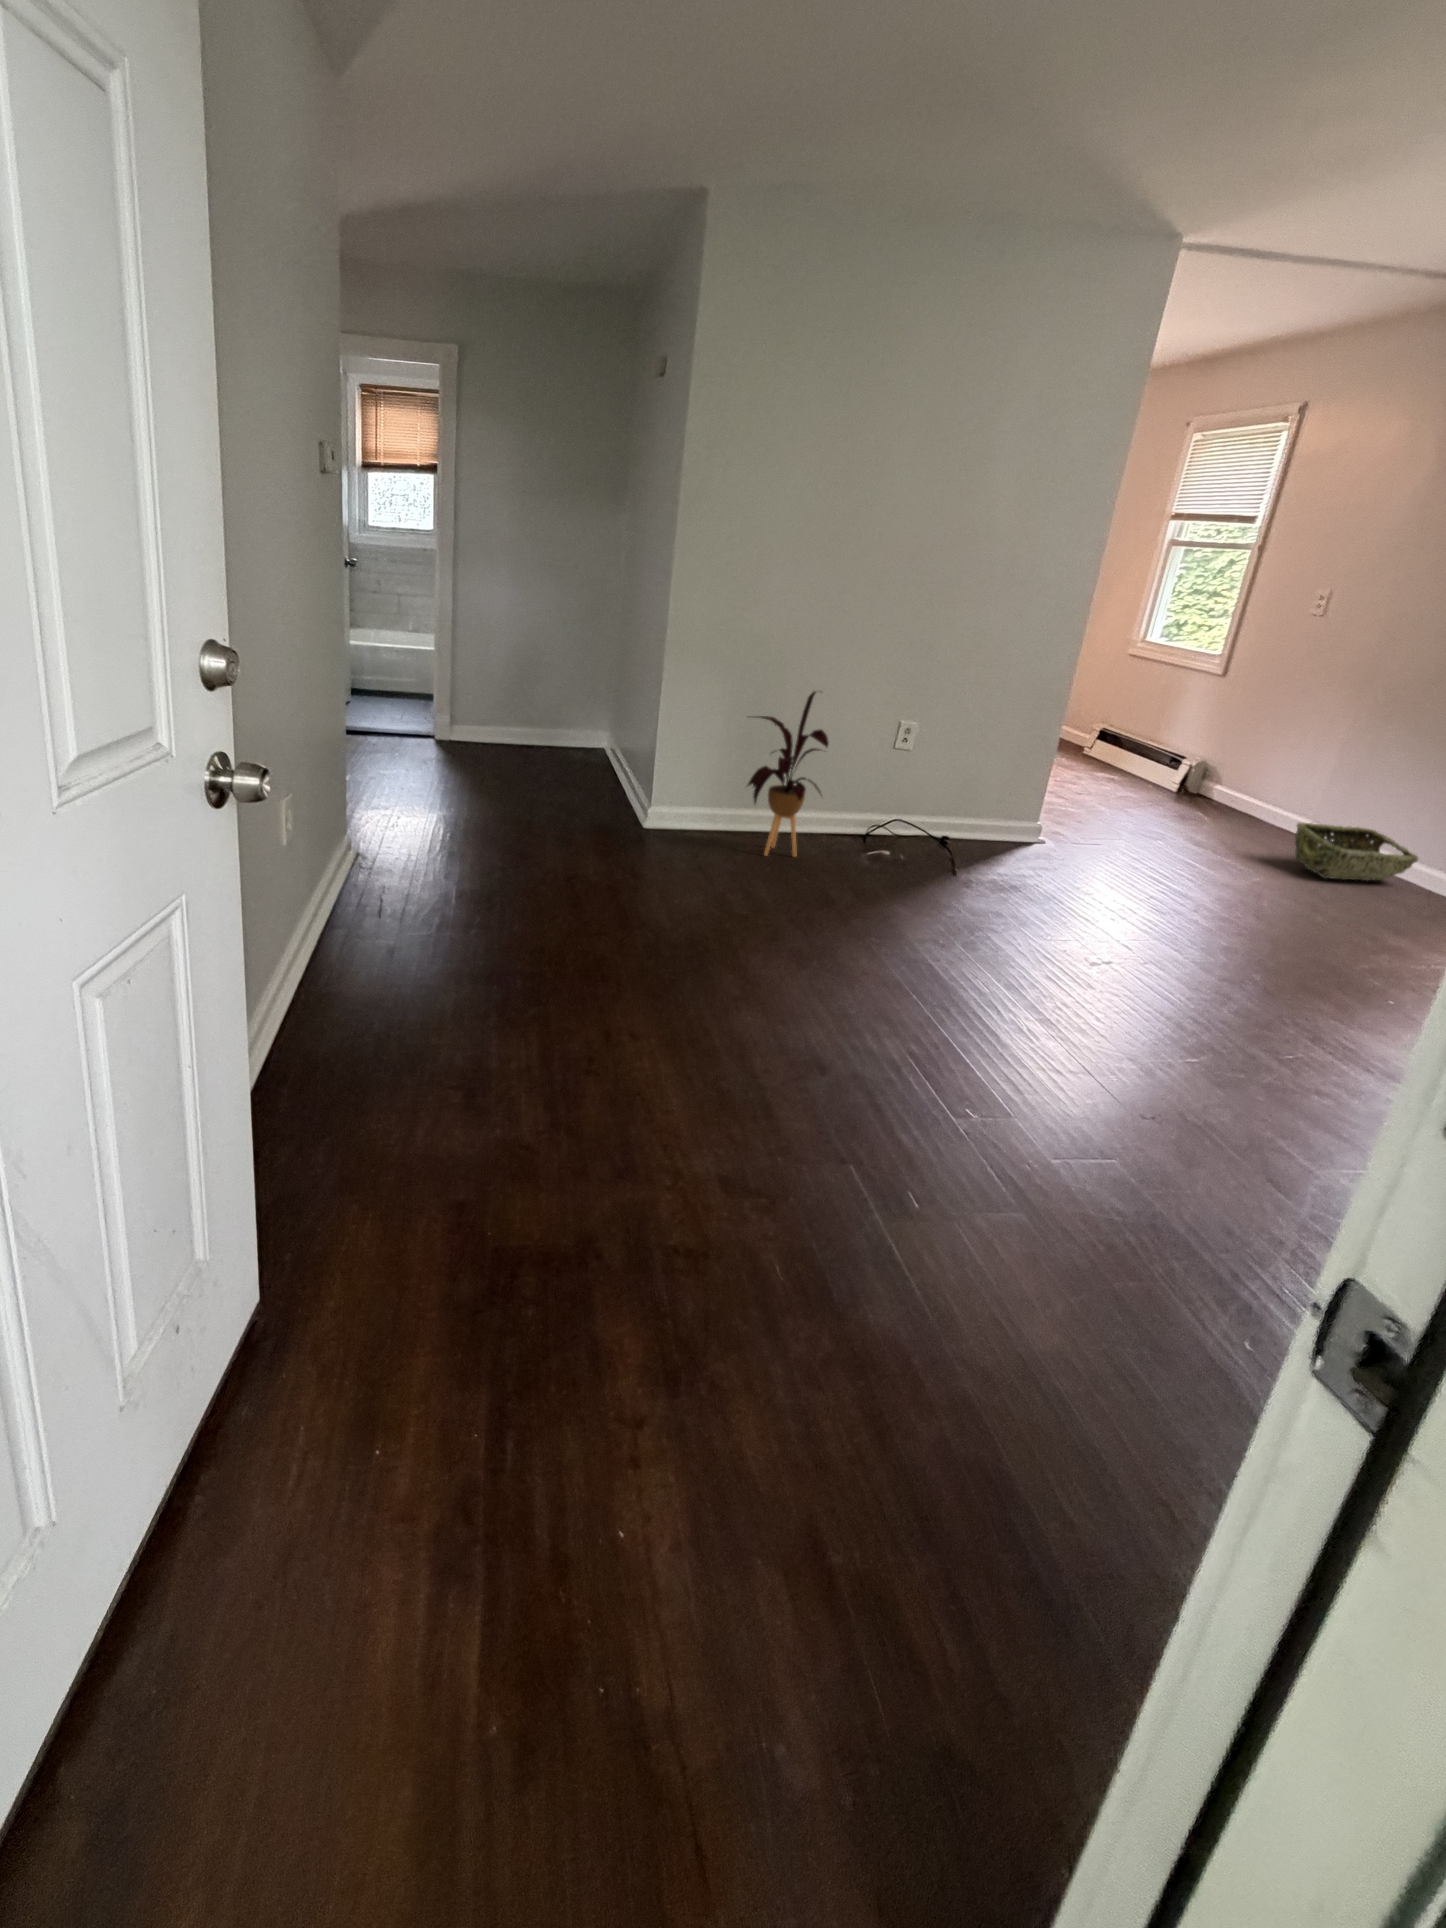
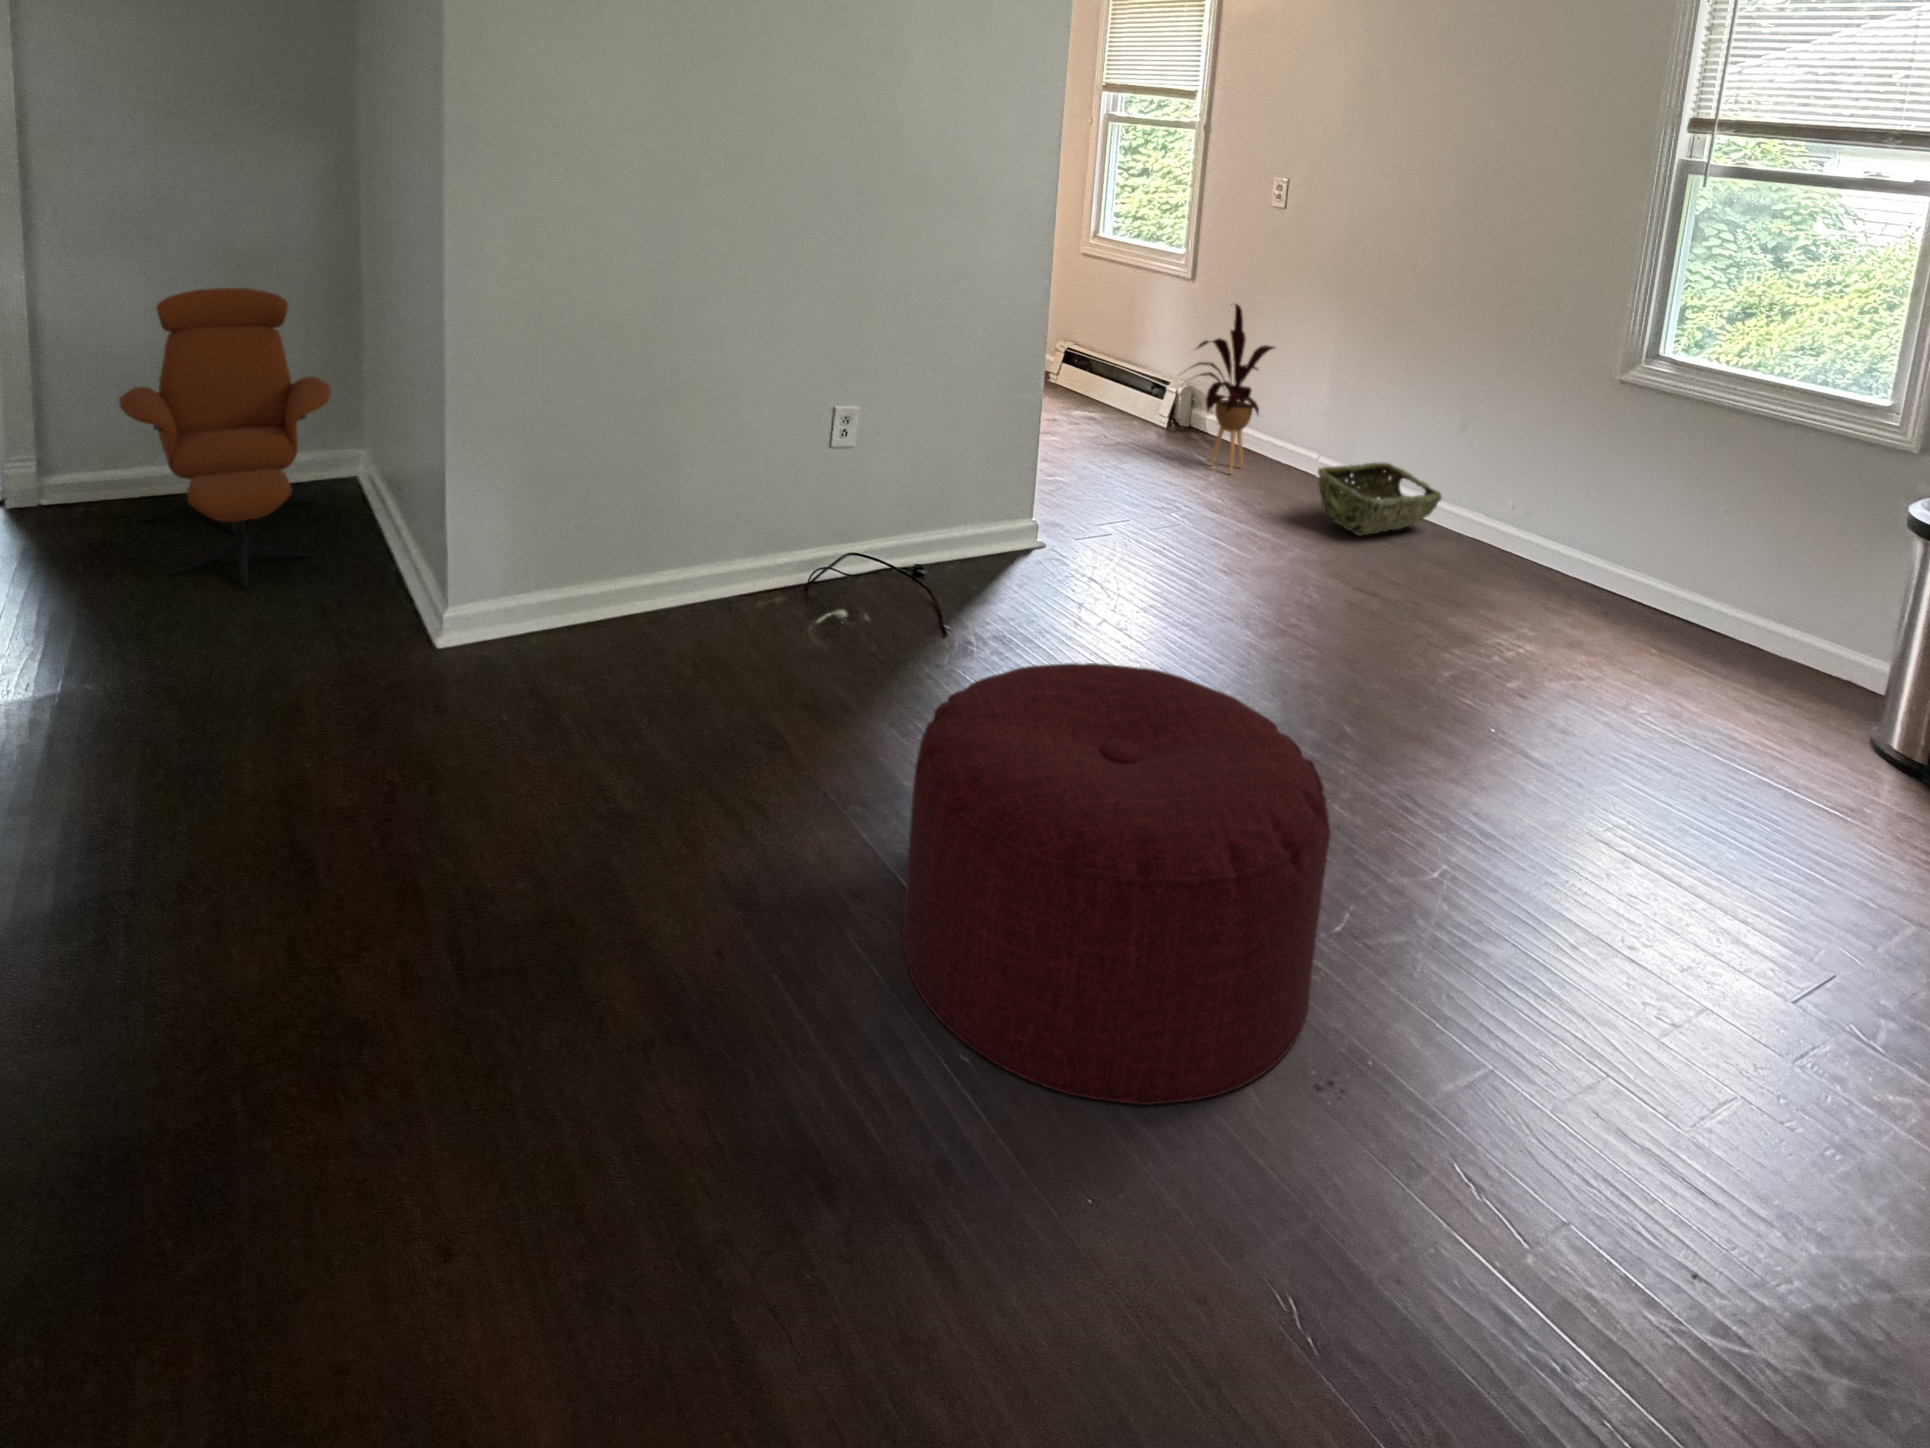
lounge chair: none [493,628,597,788] -> present [119,288,331,588]
house plant: present [748,692,829,857] -> present [1185,304,1274,474]
ottoman: none [884,856,1176,1084] -> present [902,663,1330,1105]

